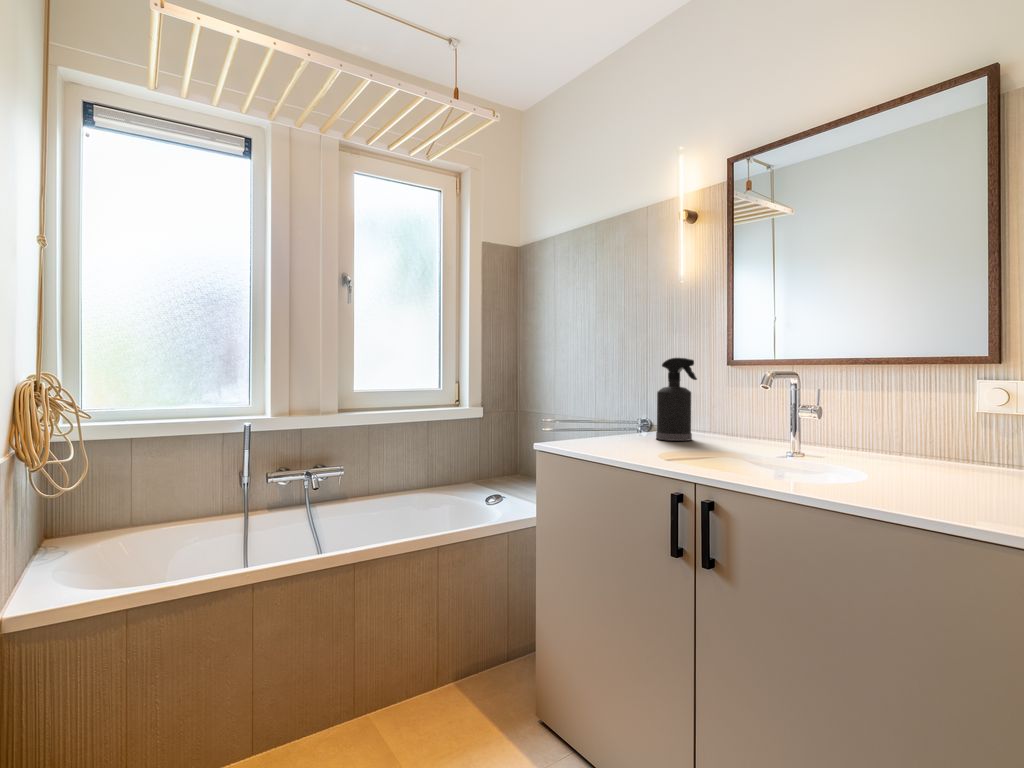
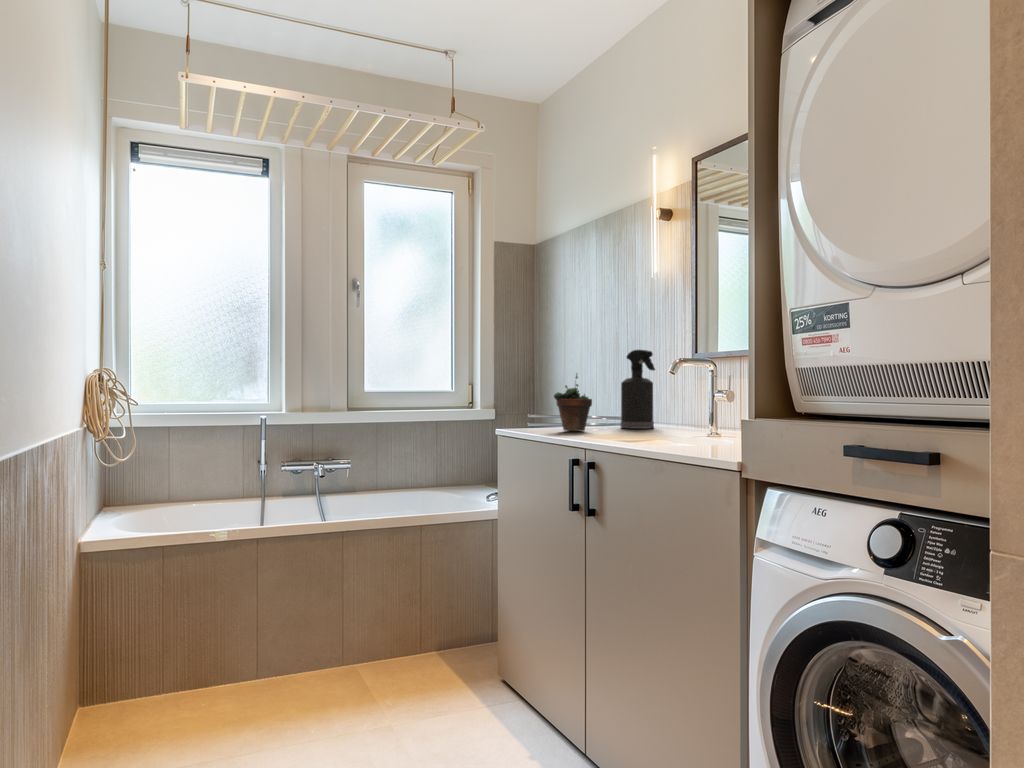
succulent plant: none [604,383,643,448] -> present [554,374,592,431]

